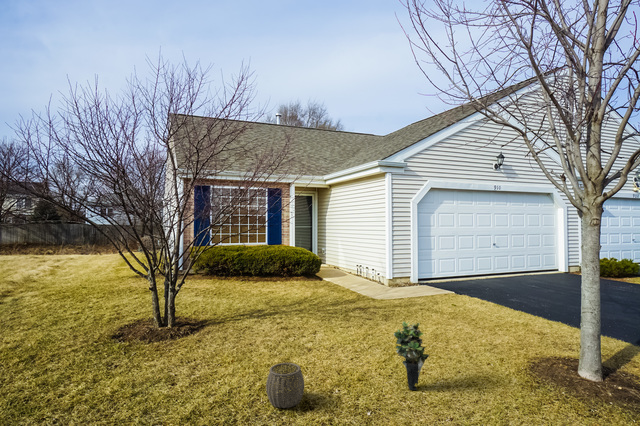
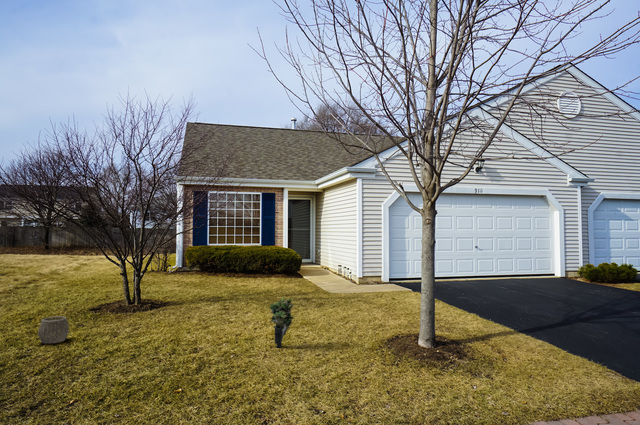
woven basket: present [266,363,304,408] -> present [38,316,69,344]

